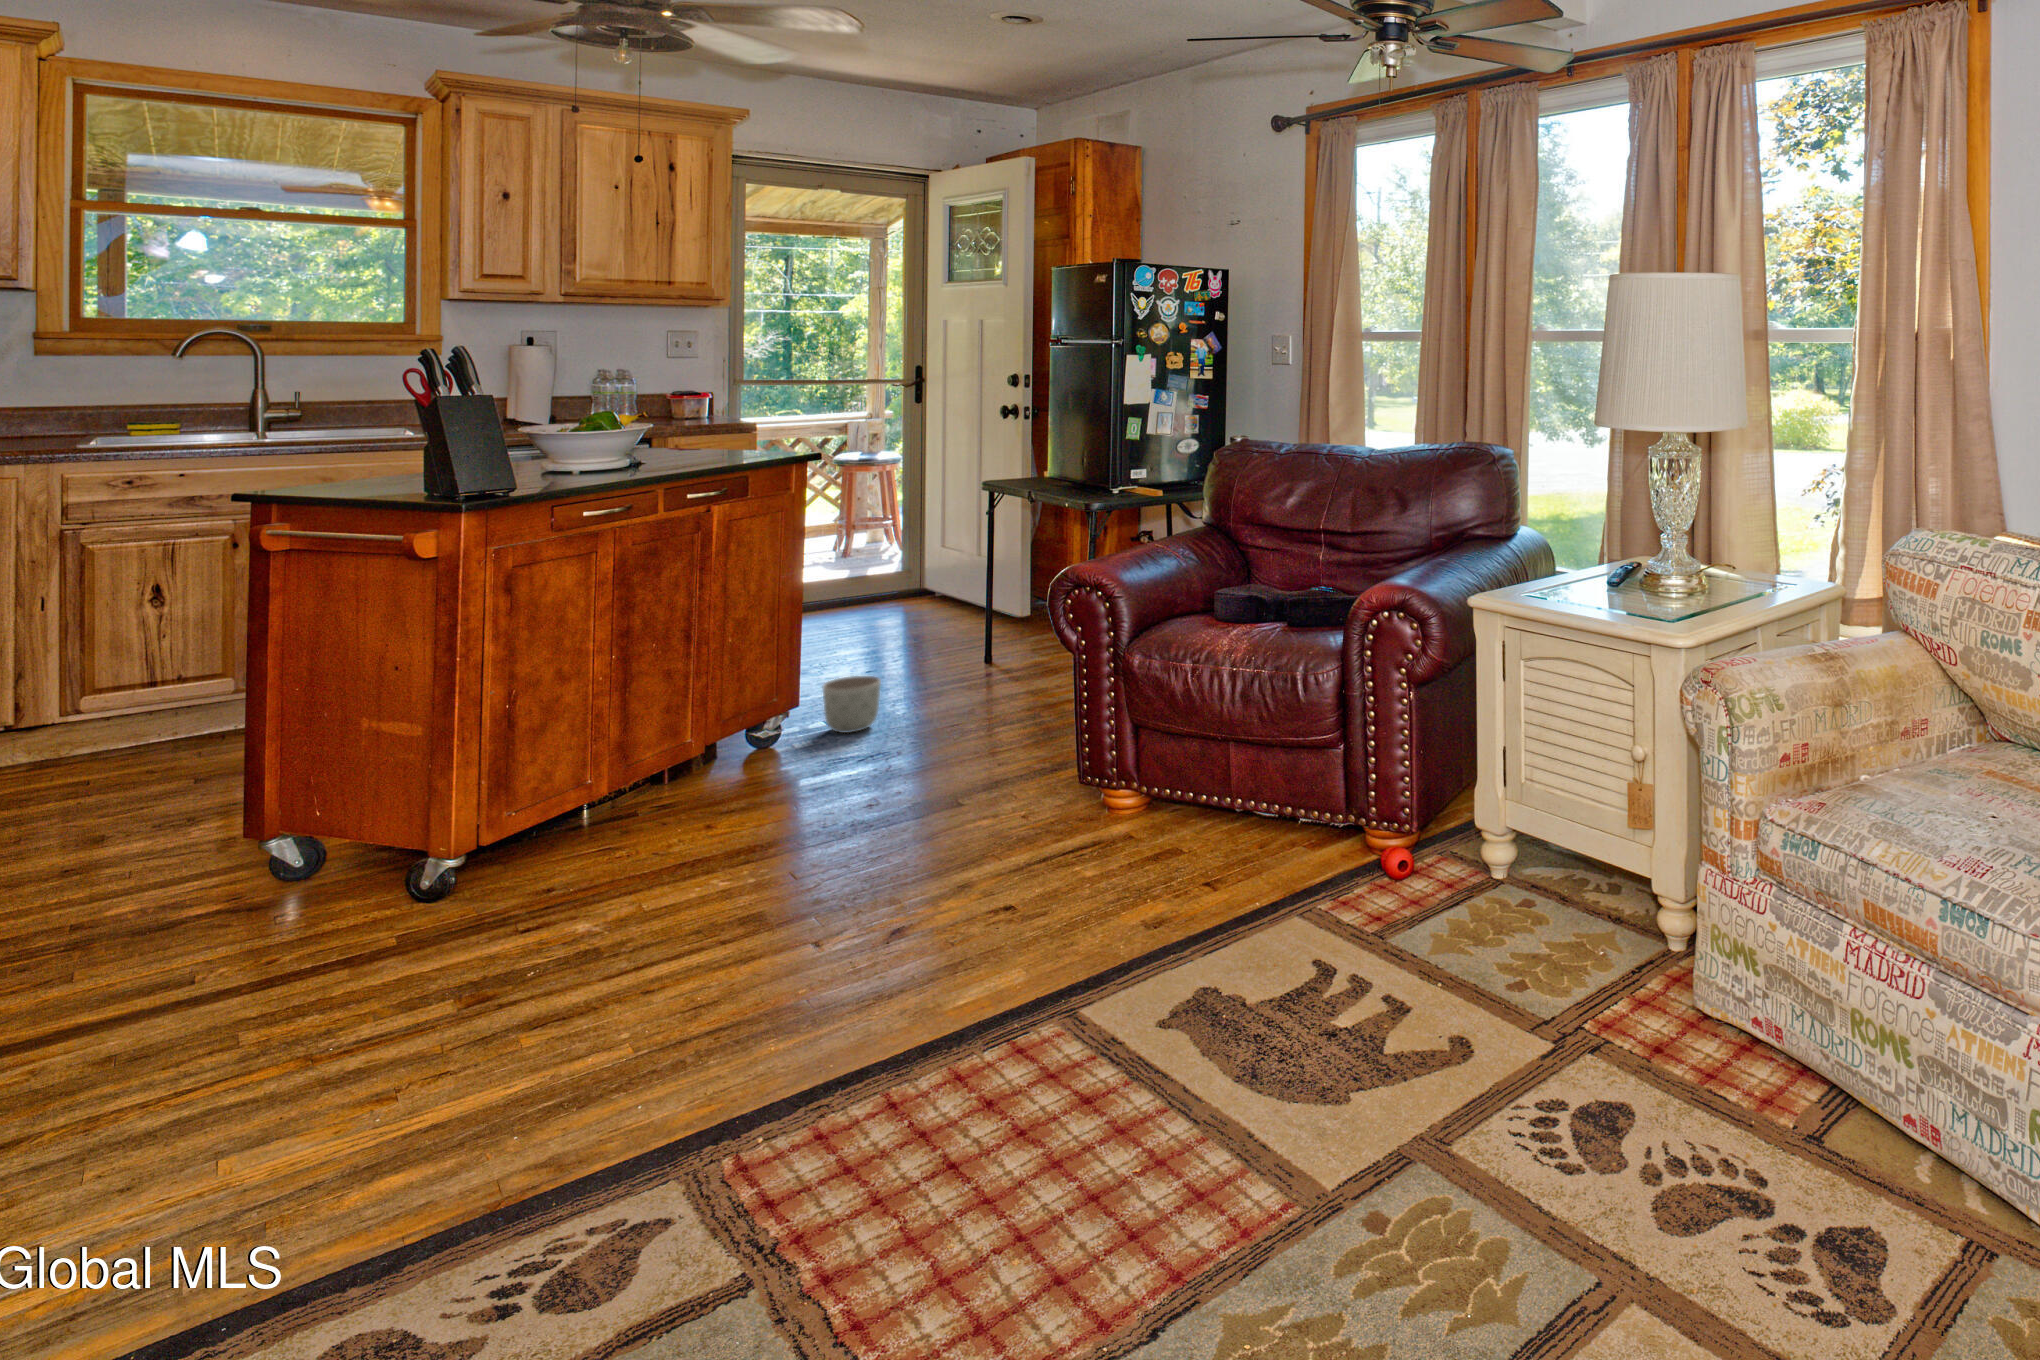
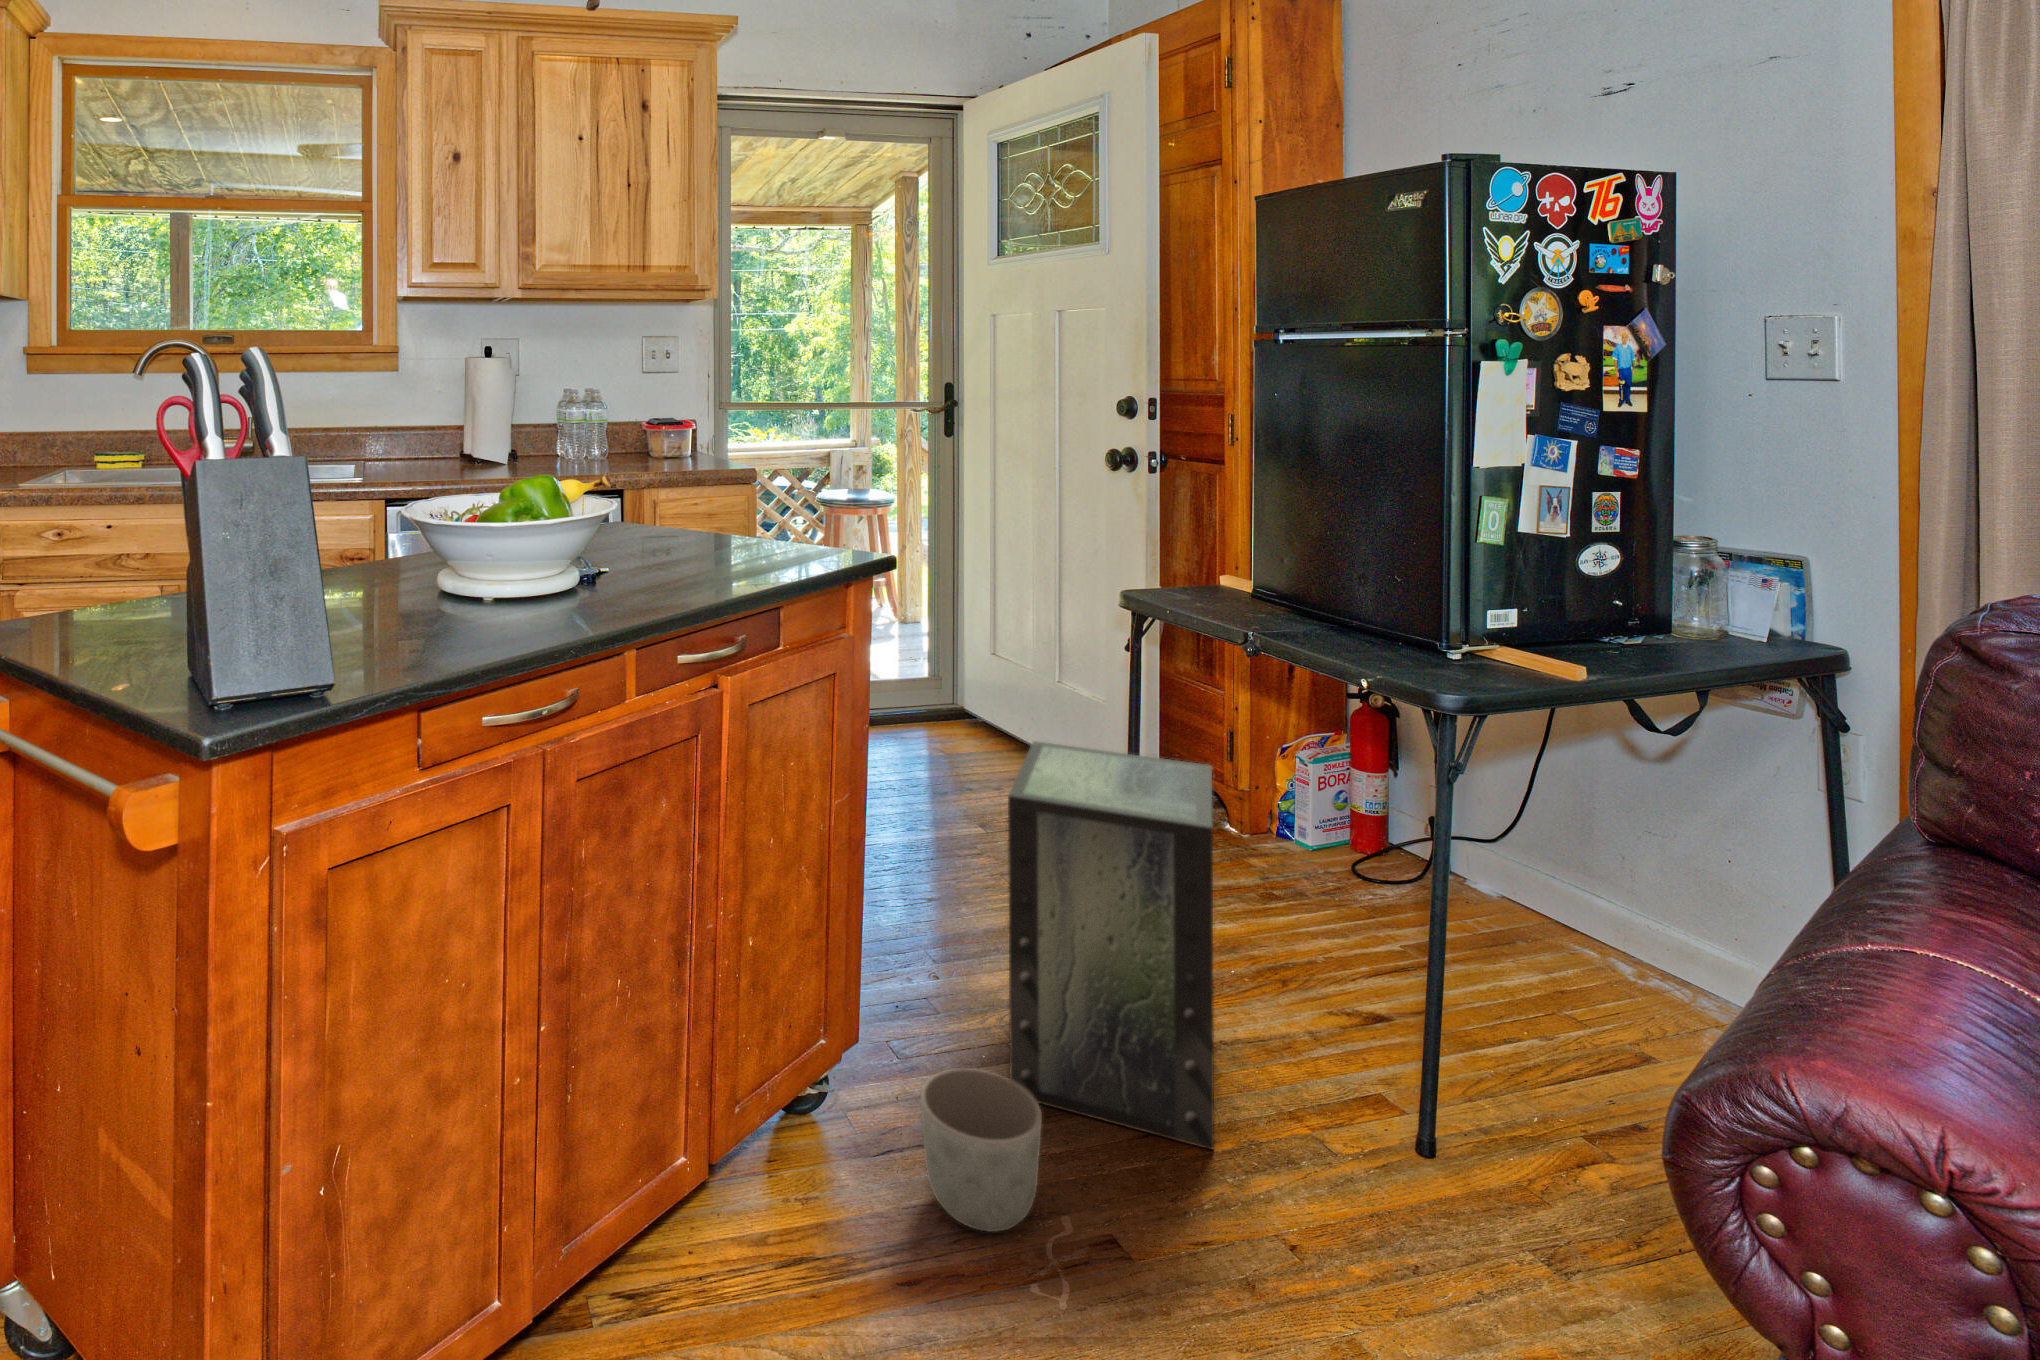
storage box: none [881,545,995,704] -> present [1008,741,1214,1150]

